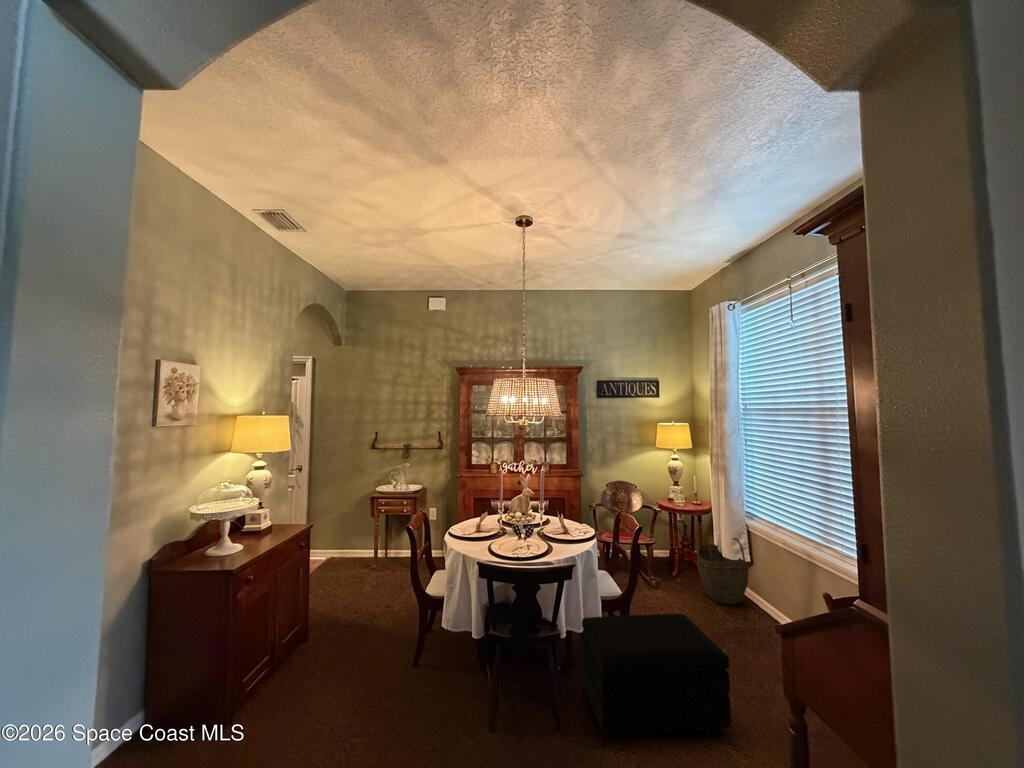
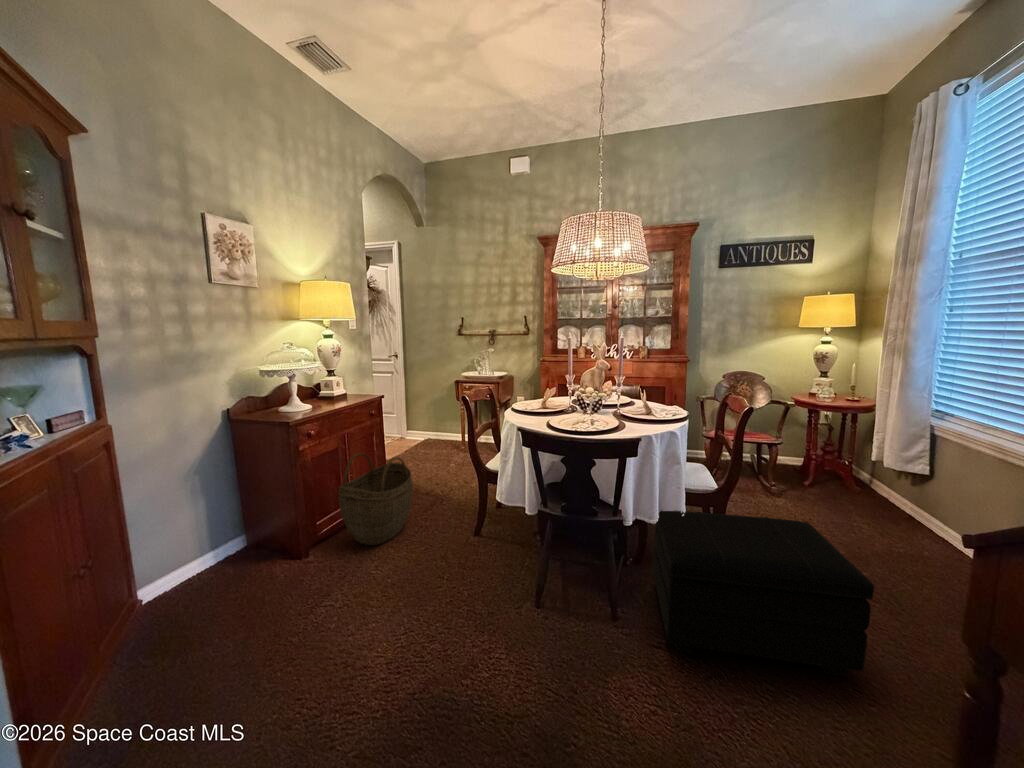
woven basket: present [697,538,748,605] -> present [339,453,413,546]

